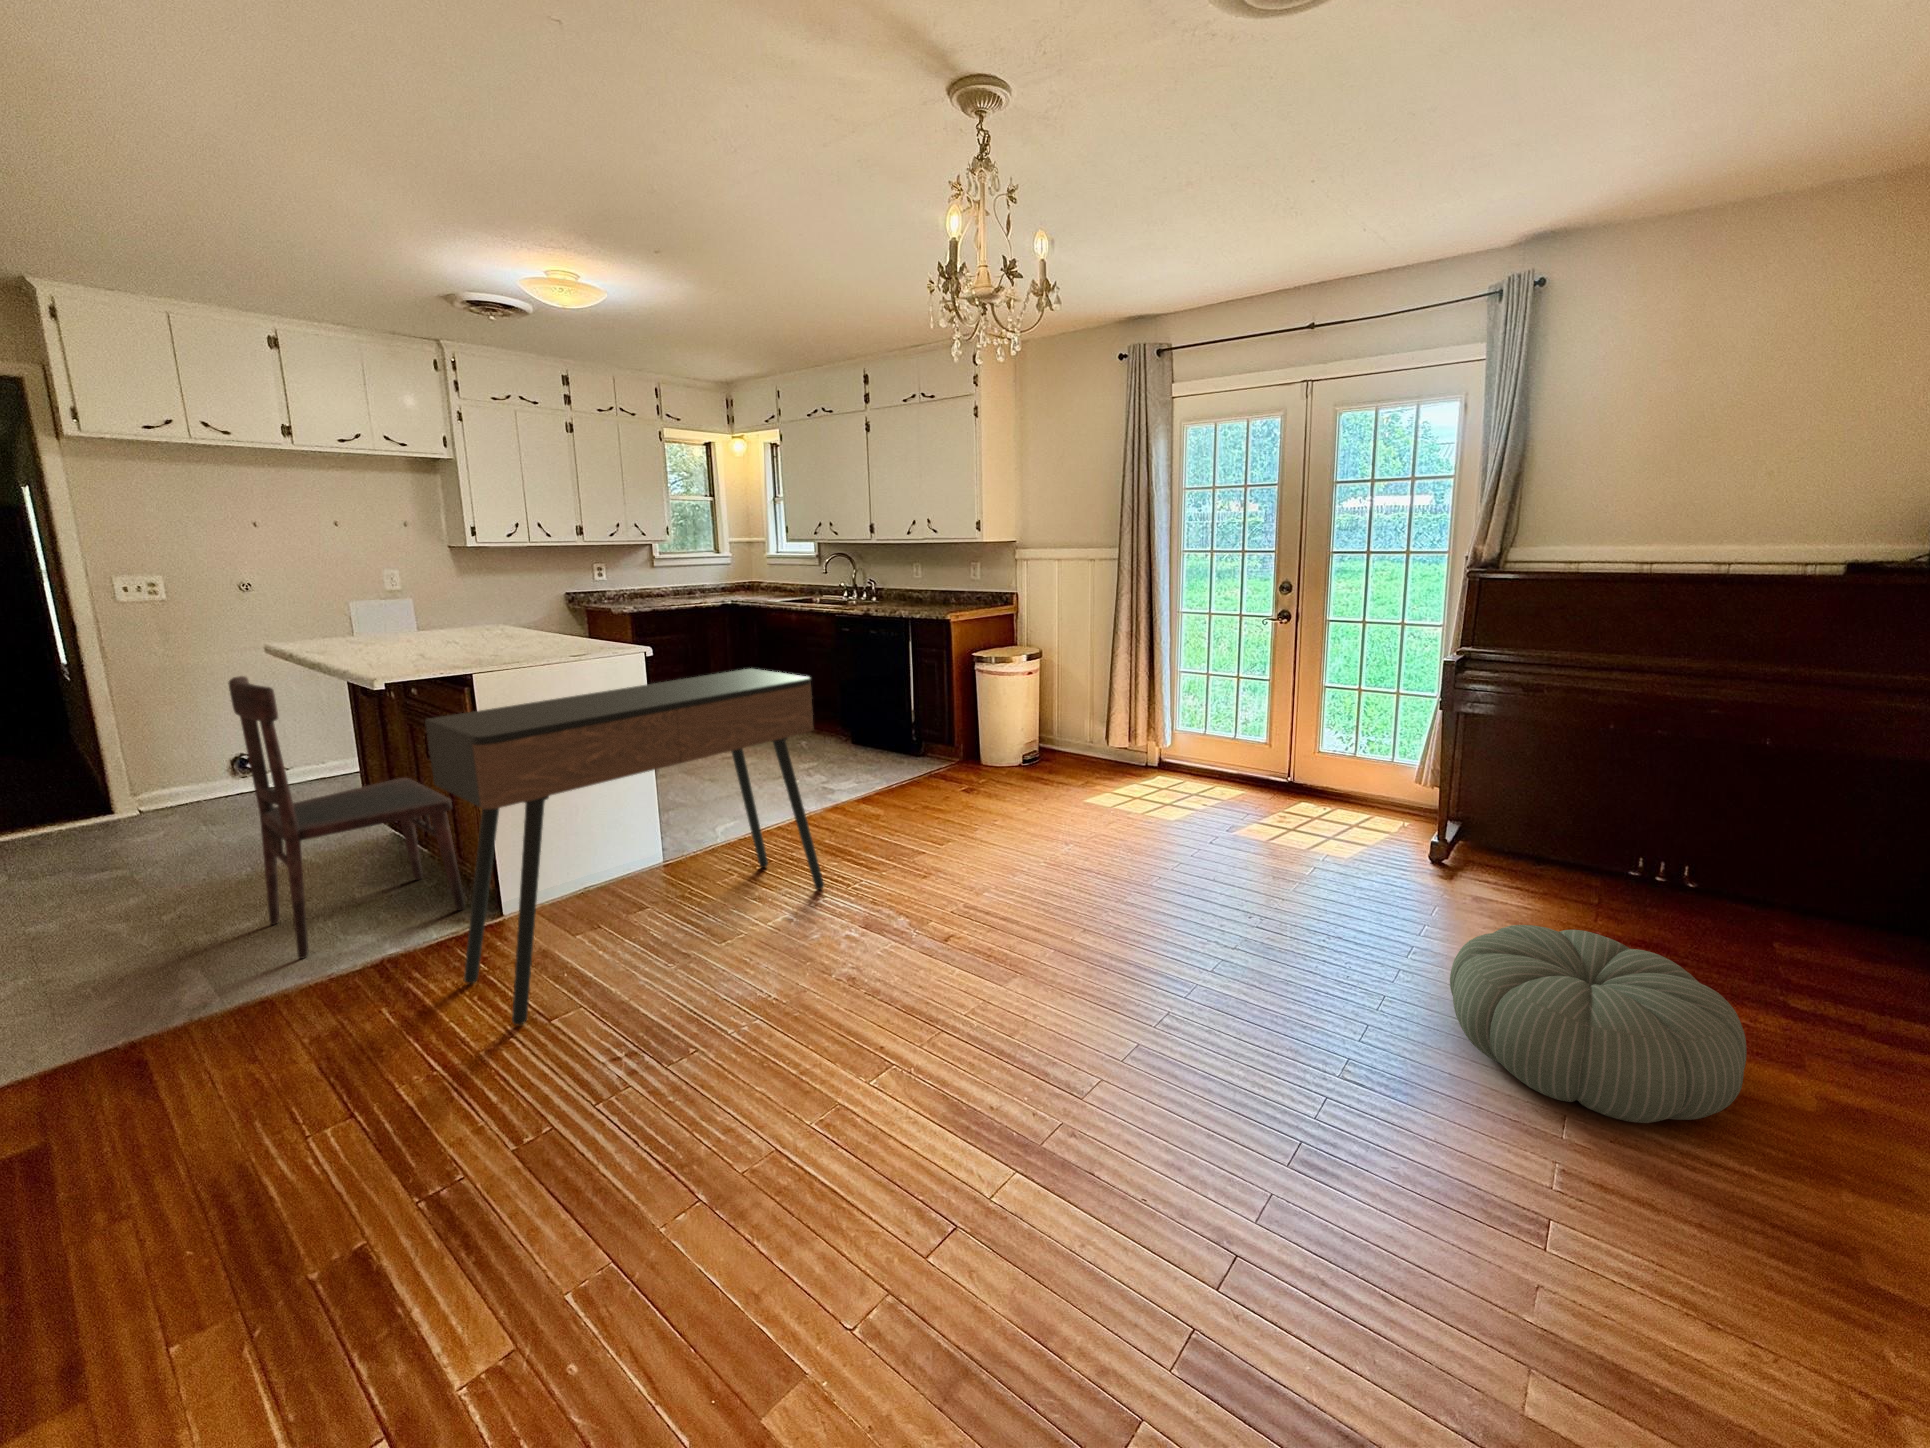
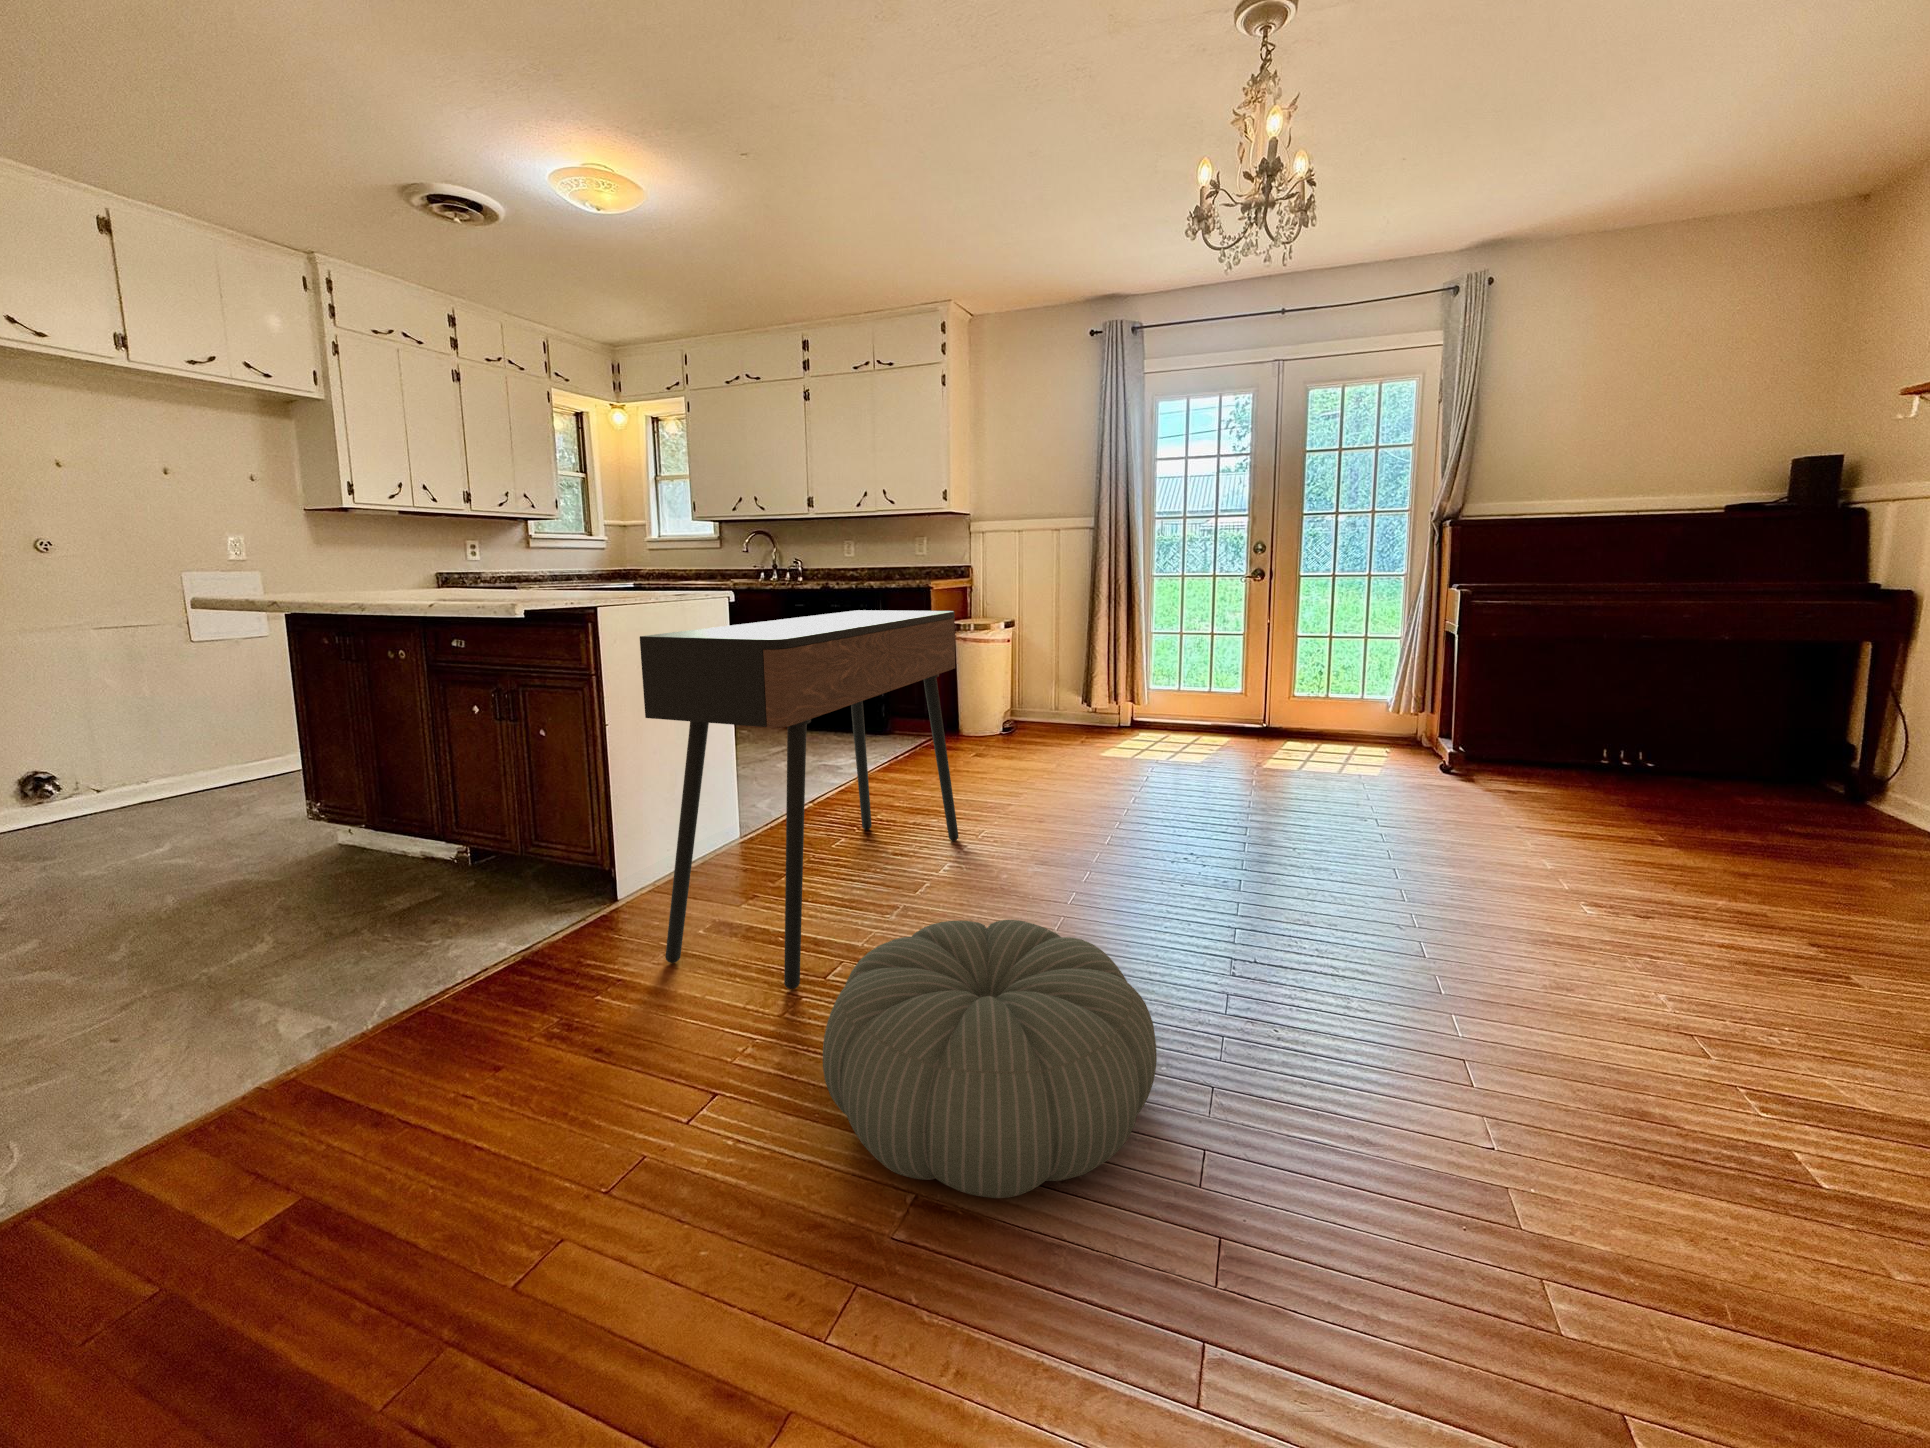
dining chair: present [228,676,465,959] -> none [259,612,559,972]
pouf: present [1450,925,1746,1123] -> present [823,920,1157,1198]

